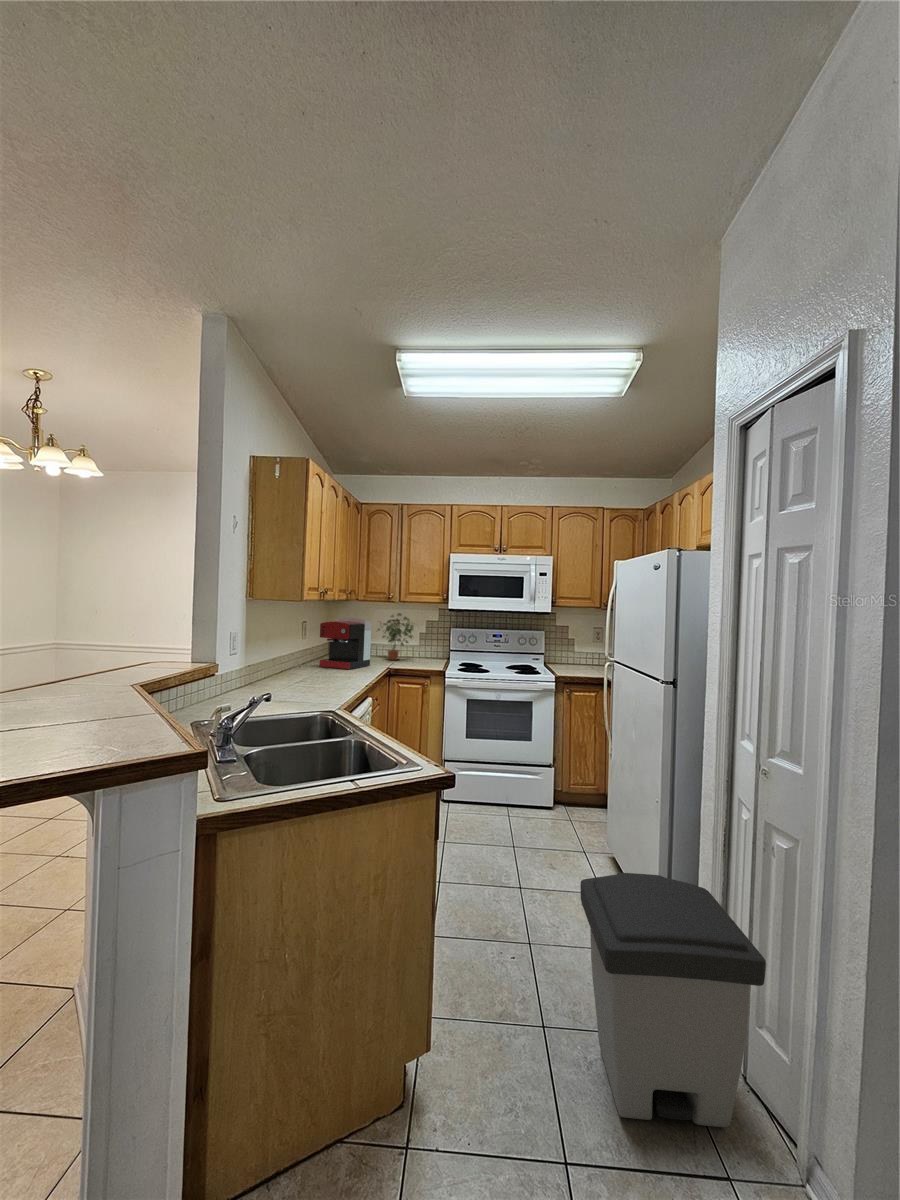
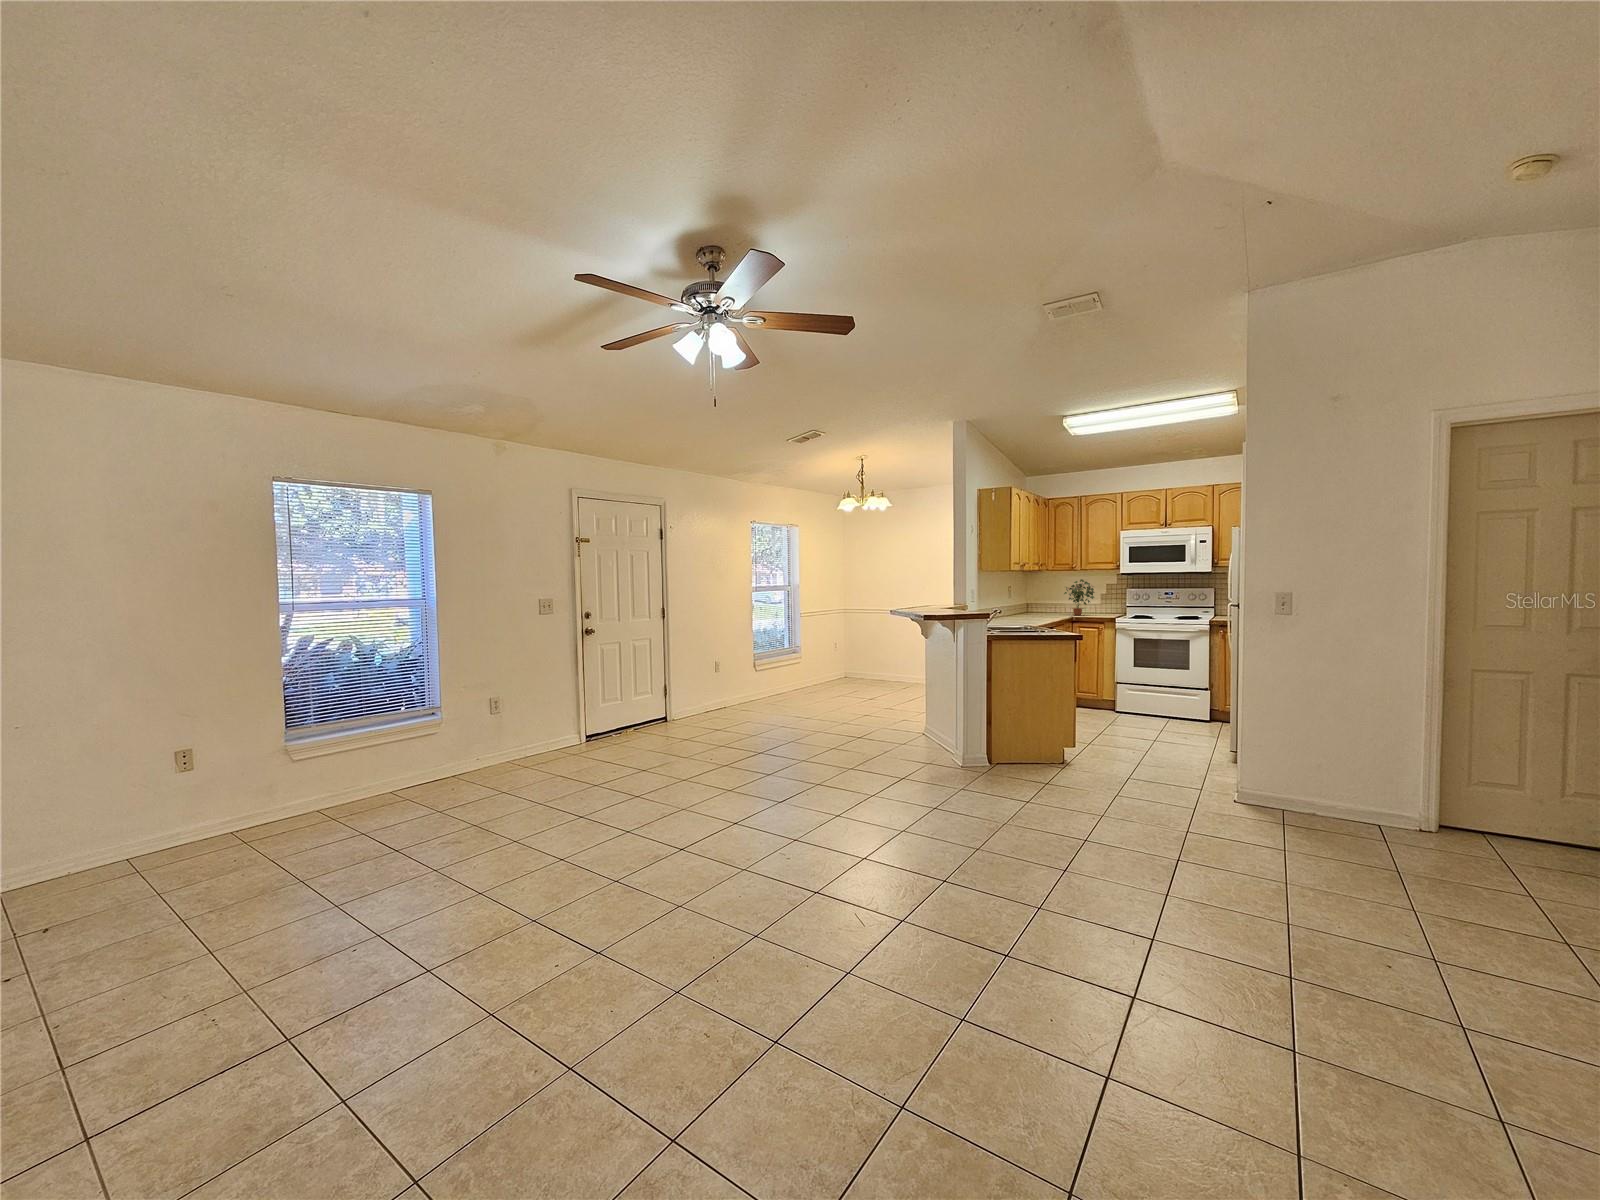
coffee maker: present [319,617,372,669] -> none [1021,583,1058,618]
trash can: present [580,873,766,1127] -> none [1150,687,1225,774]

